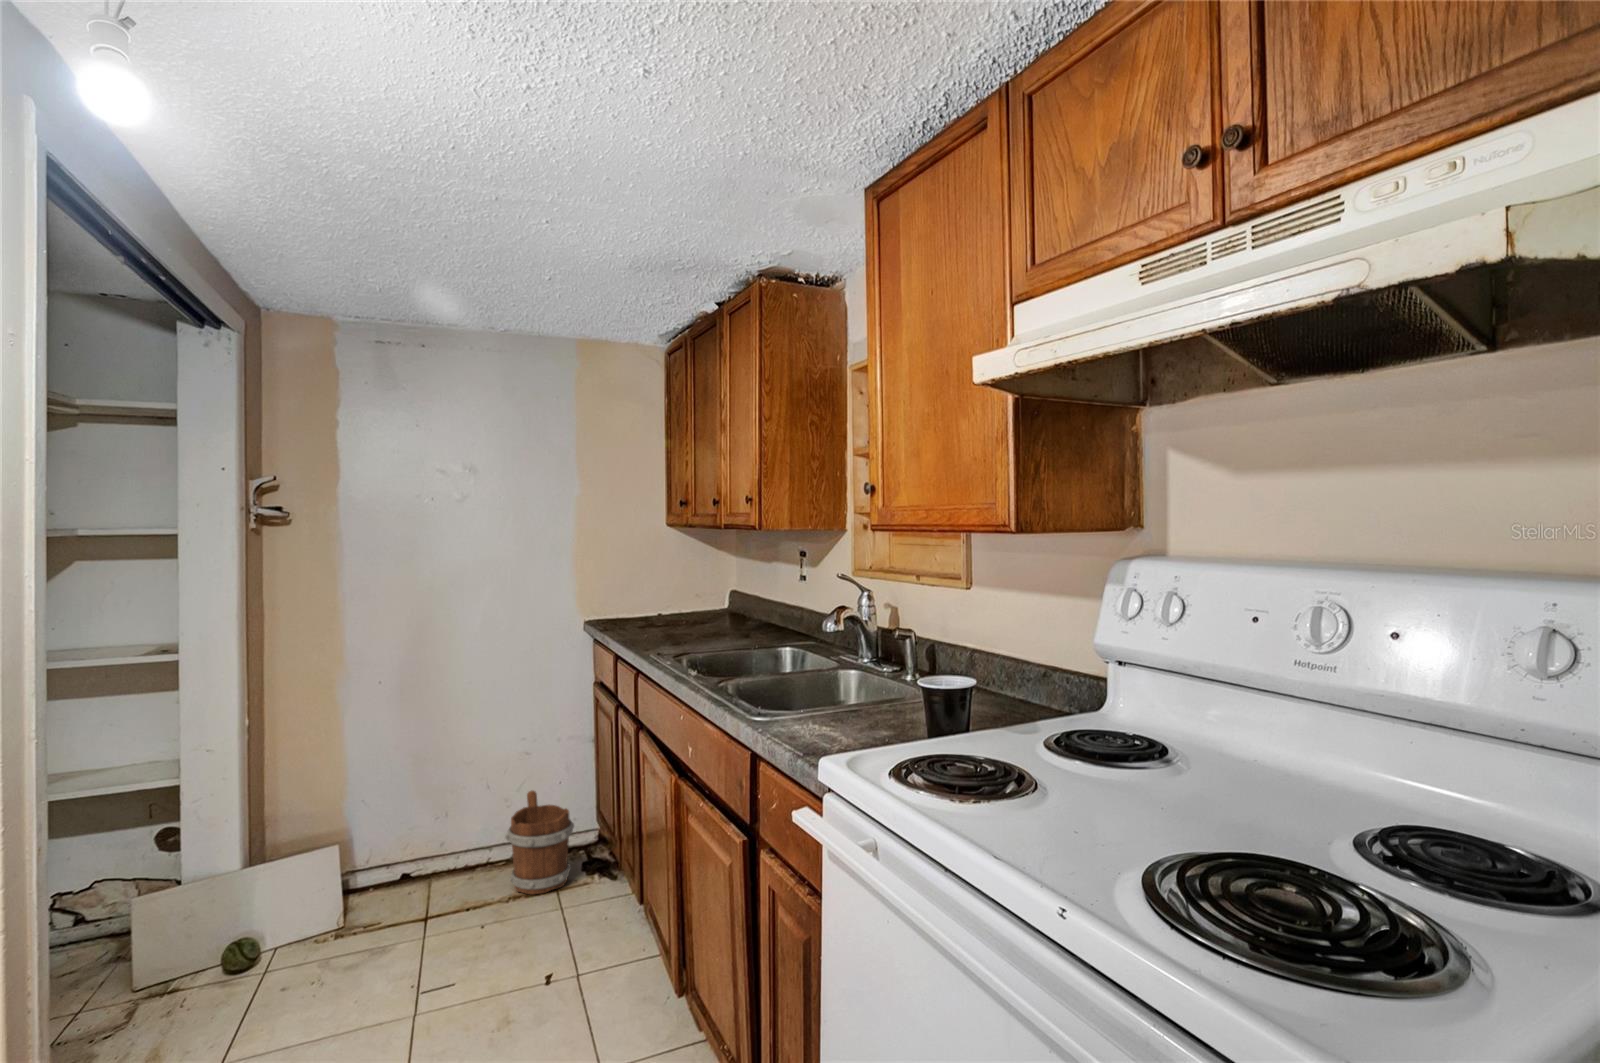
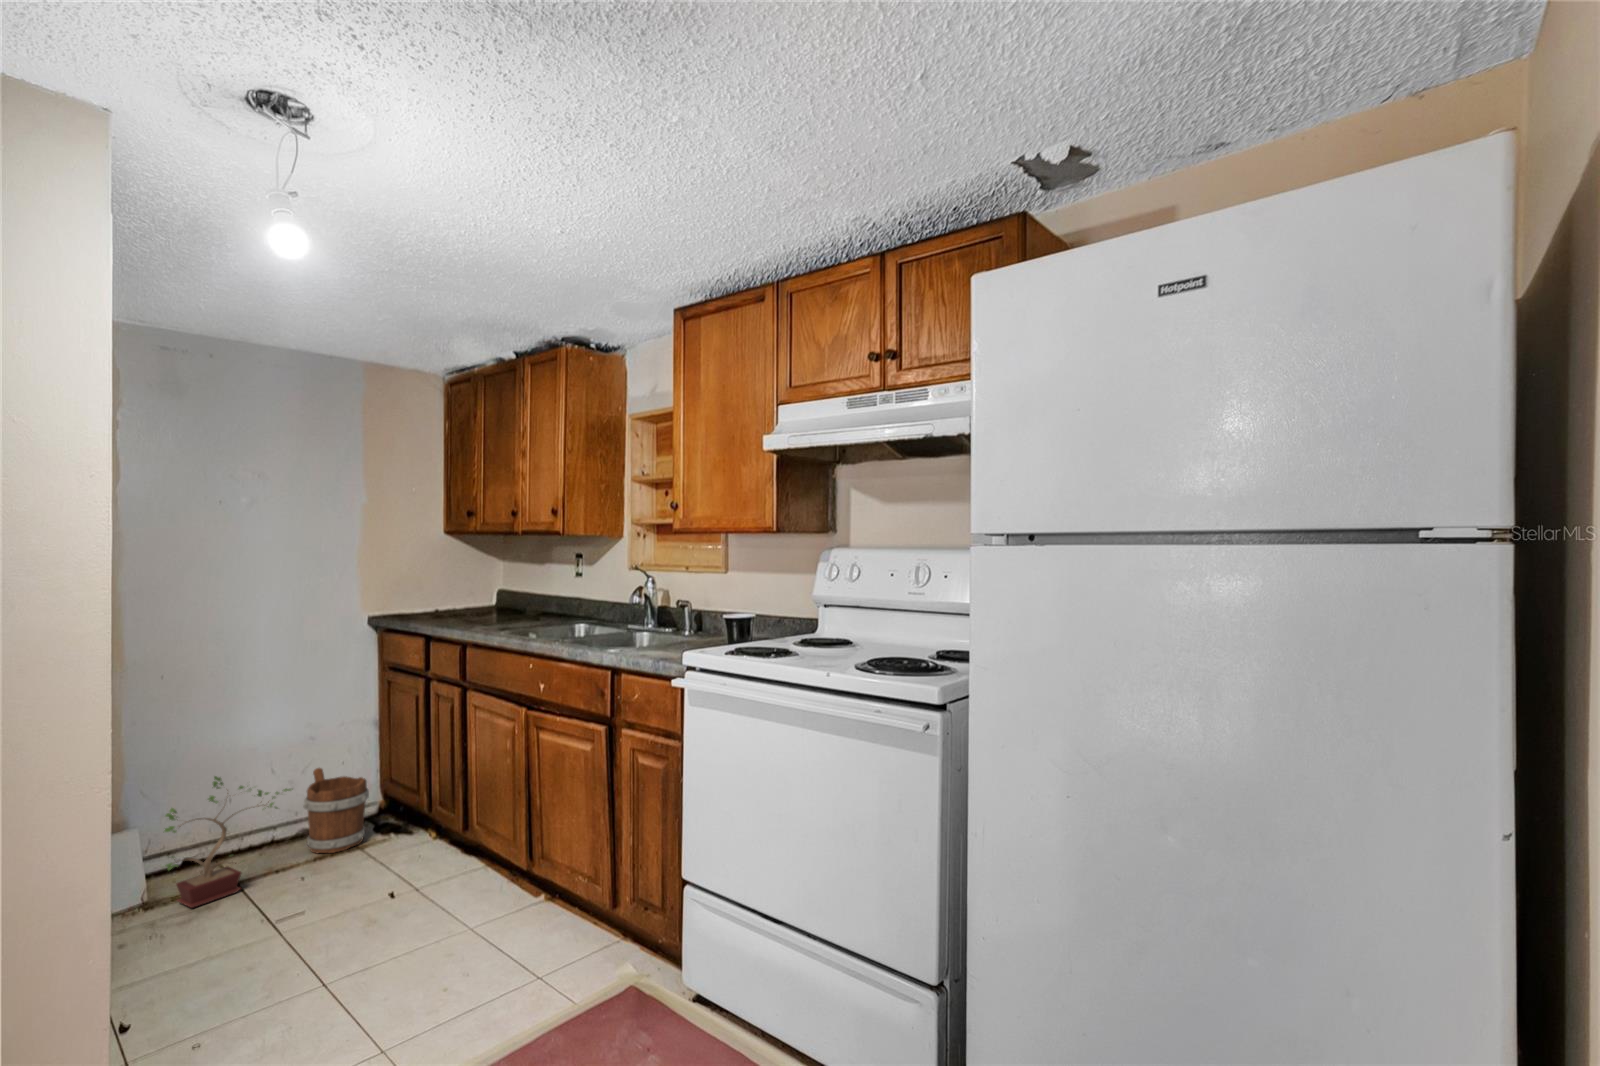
potted plant: none [349,798,483,944] -> present [165,776,291,908]

